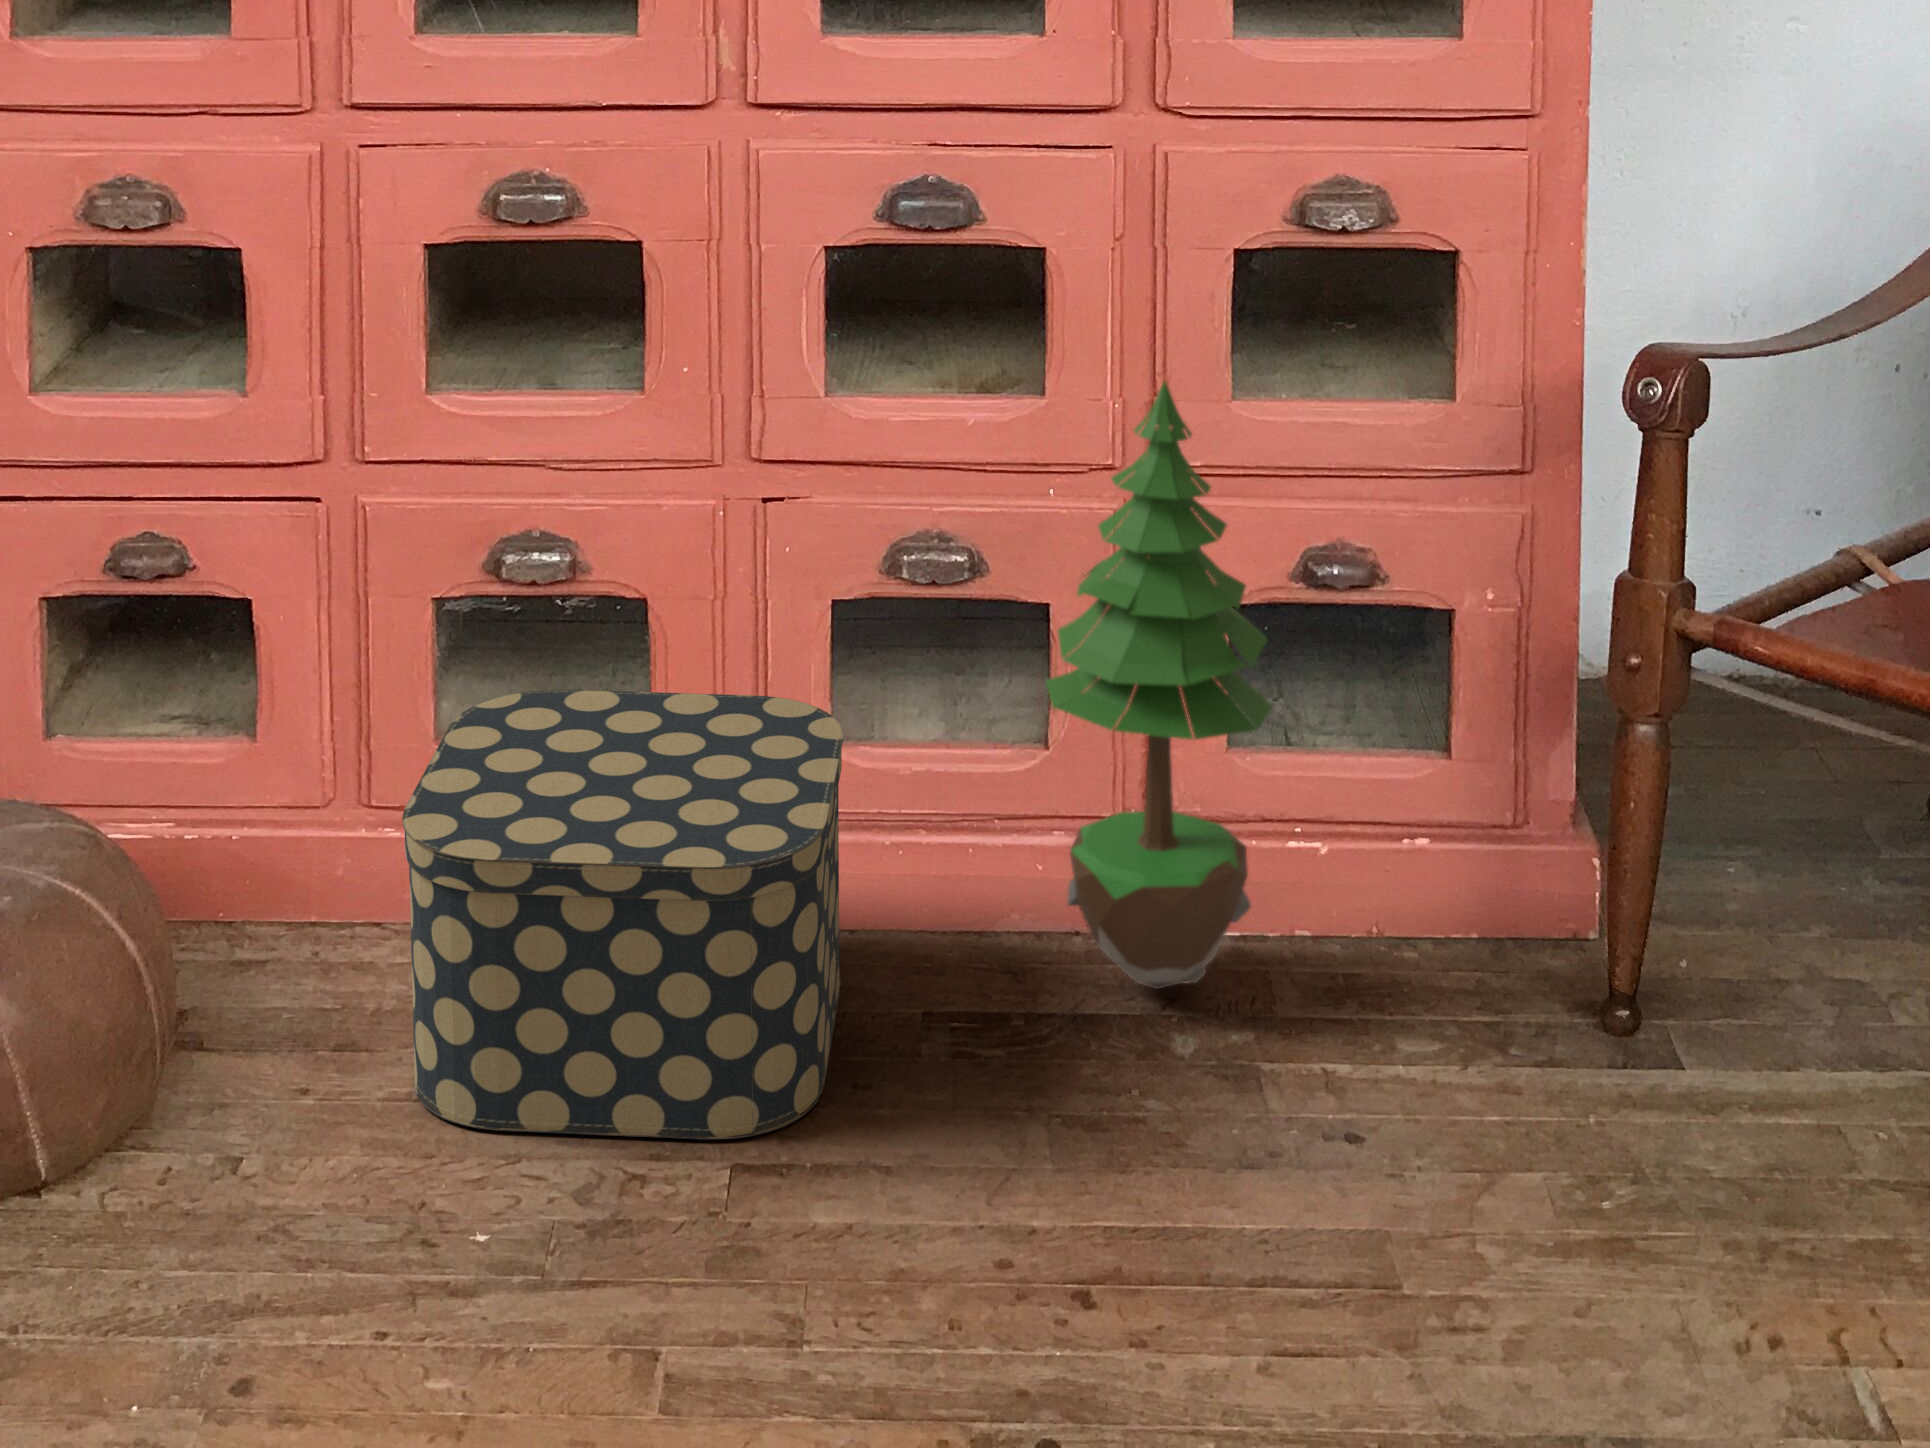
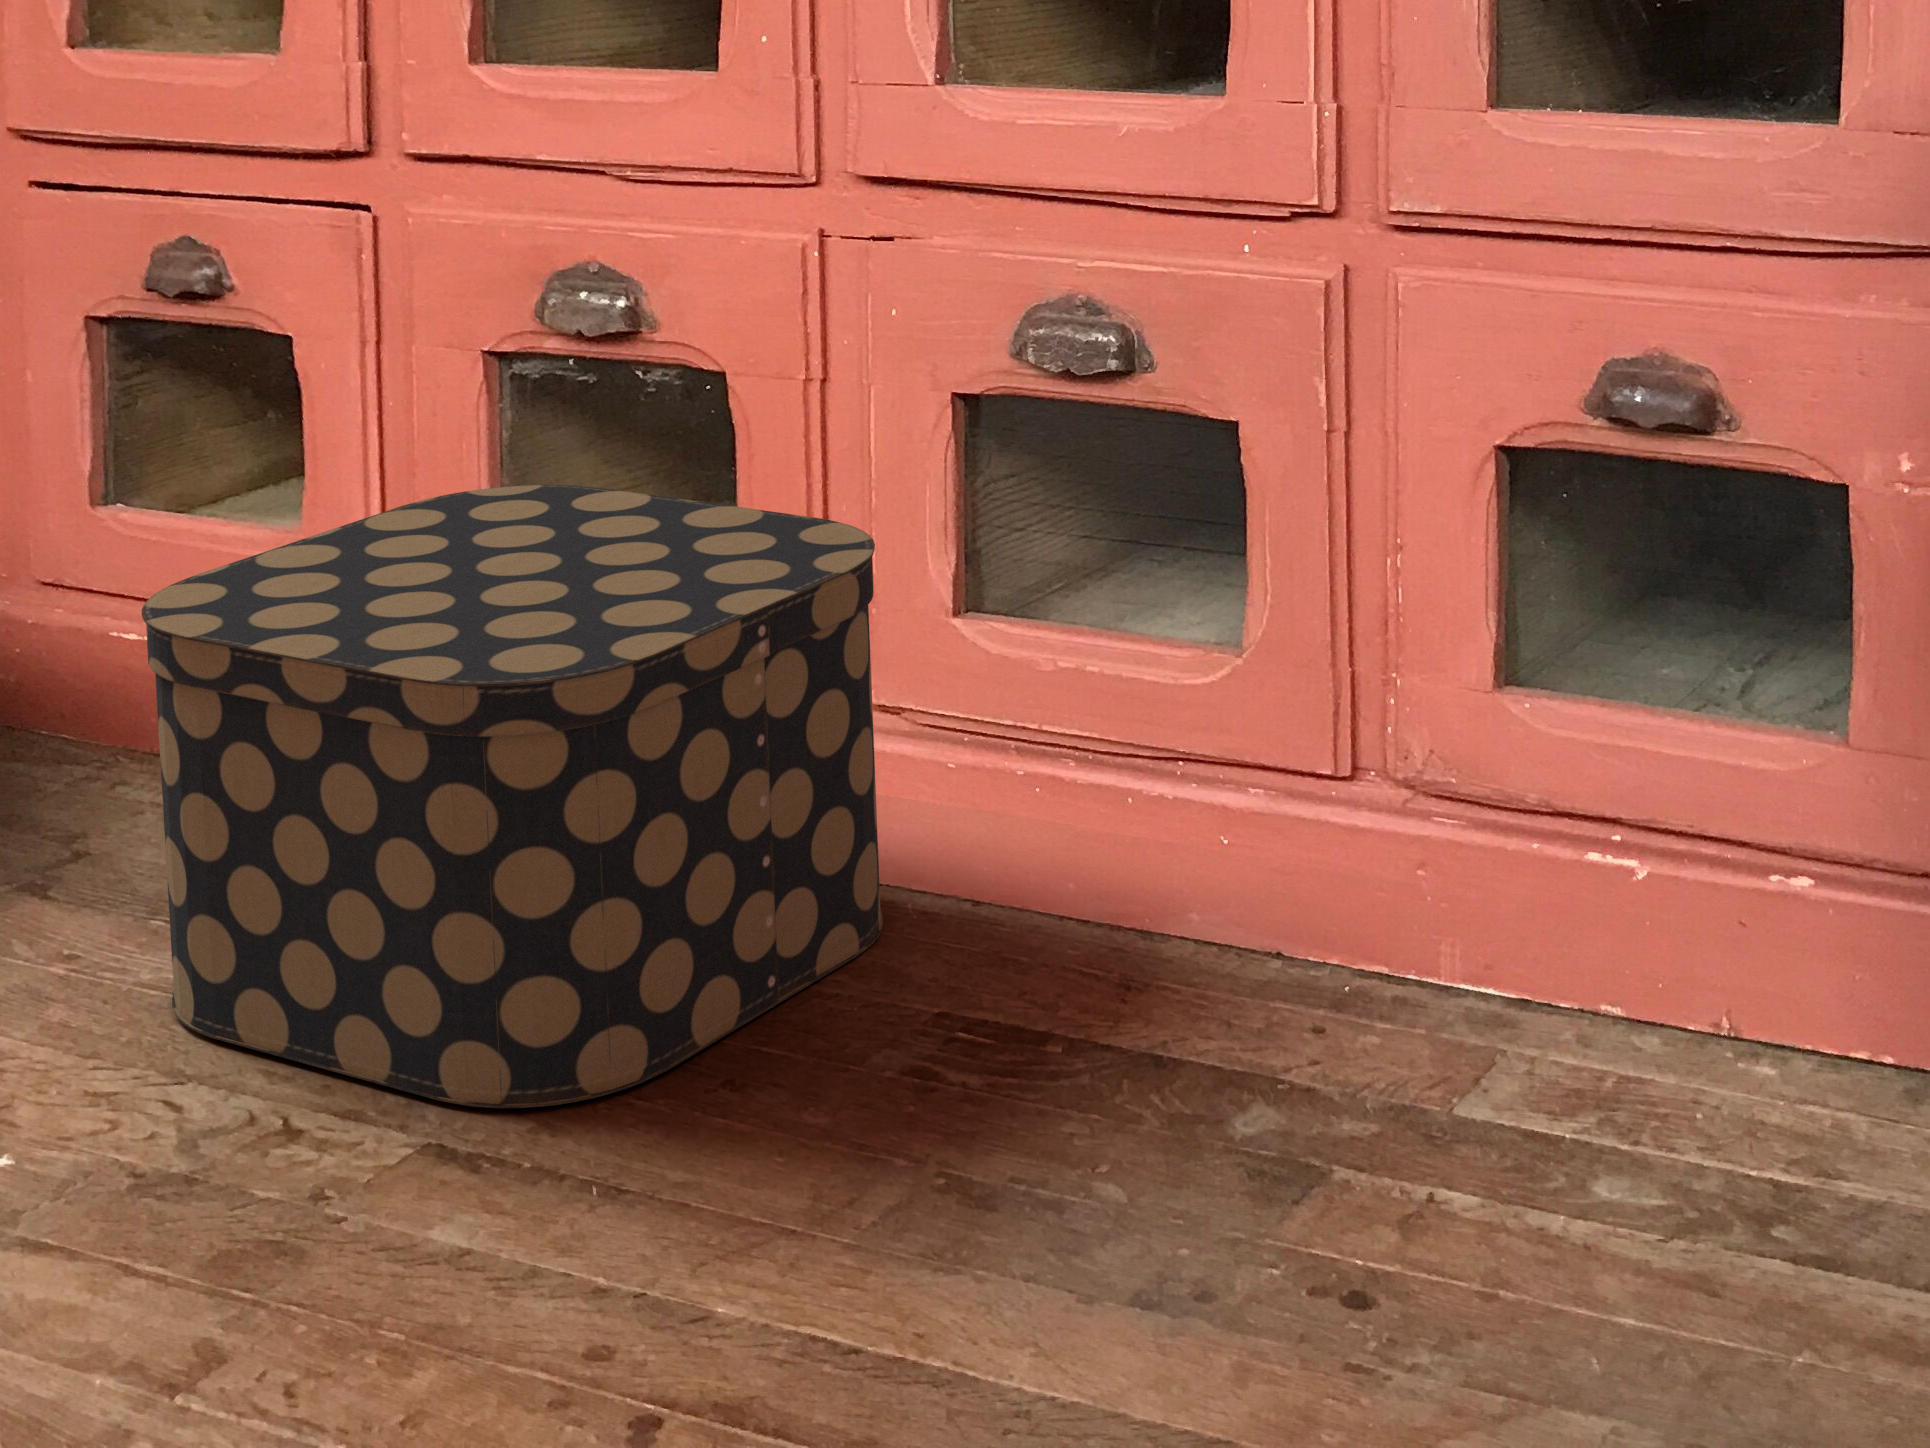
potted tree: present [1046,381,1272,989] -> none [1080,28,1445,1037]

